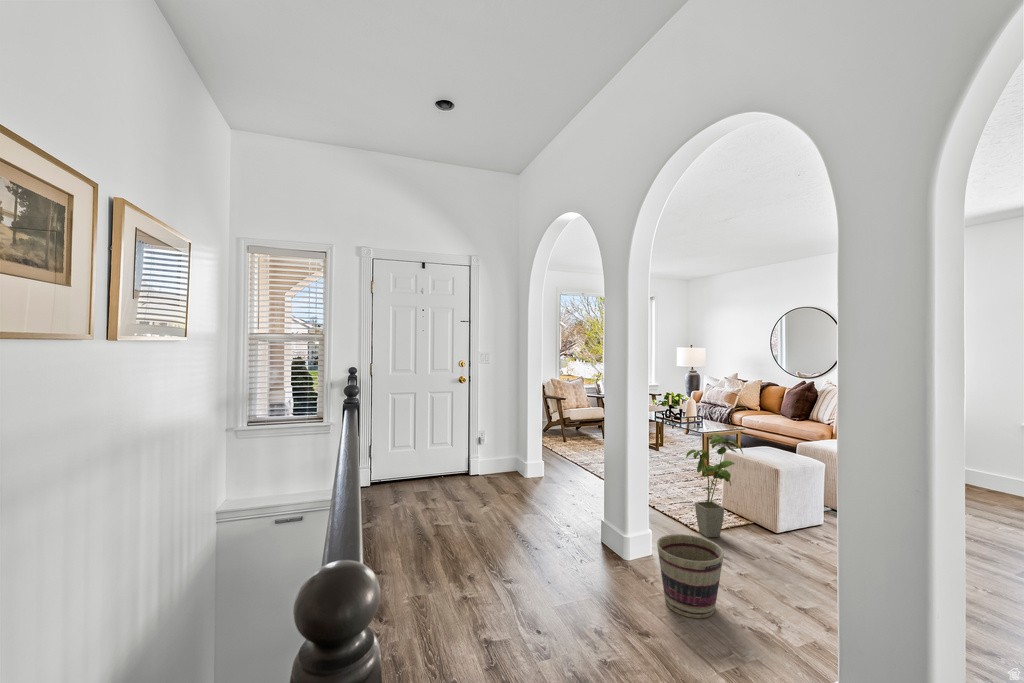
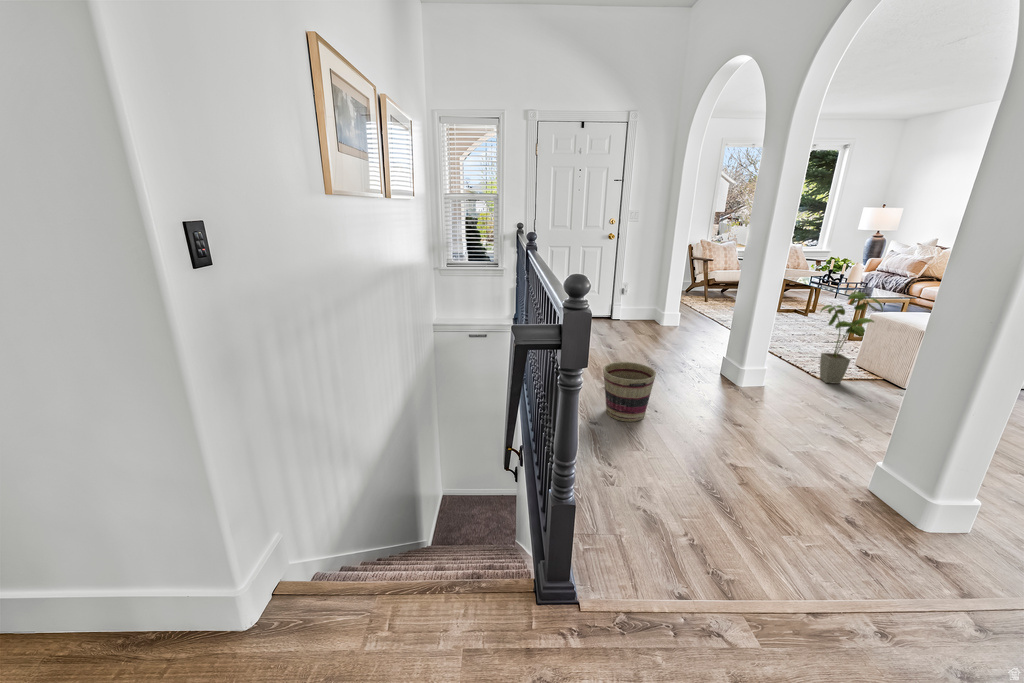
basket: present [657,534,724,618] -> present [603,362,656,422]

